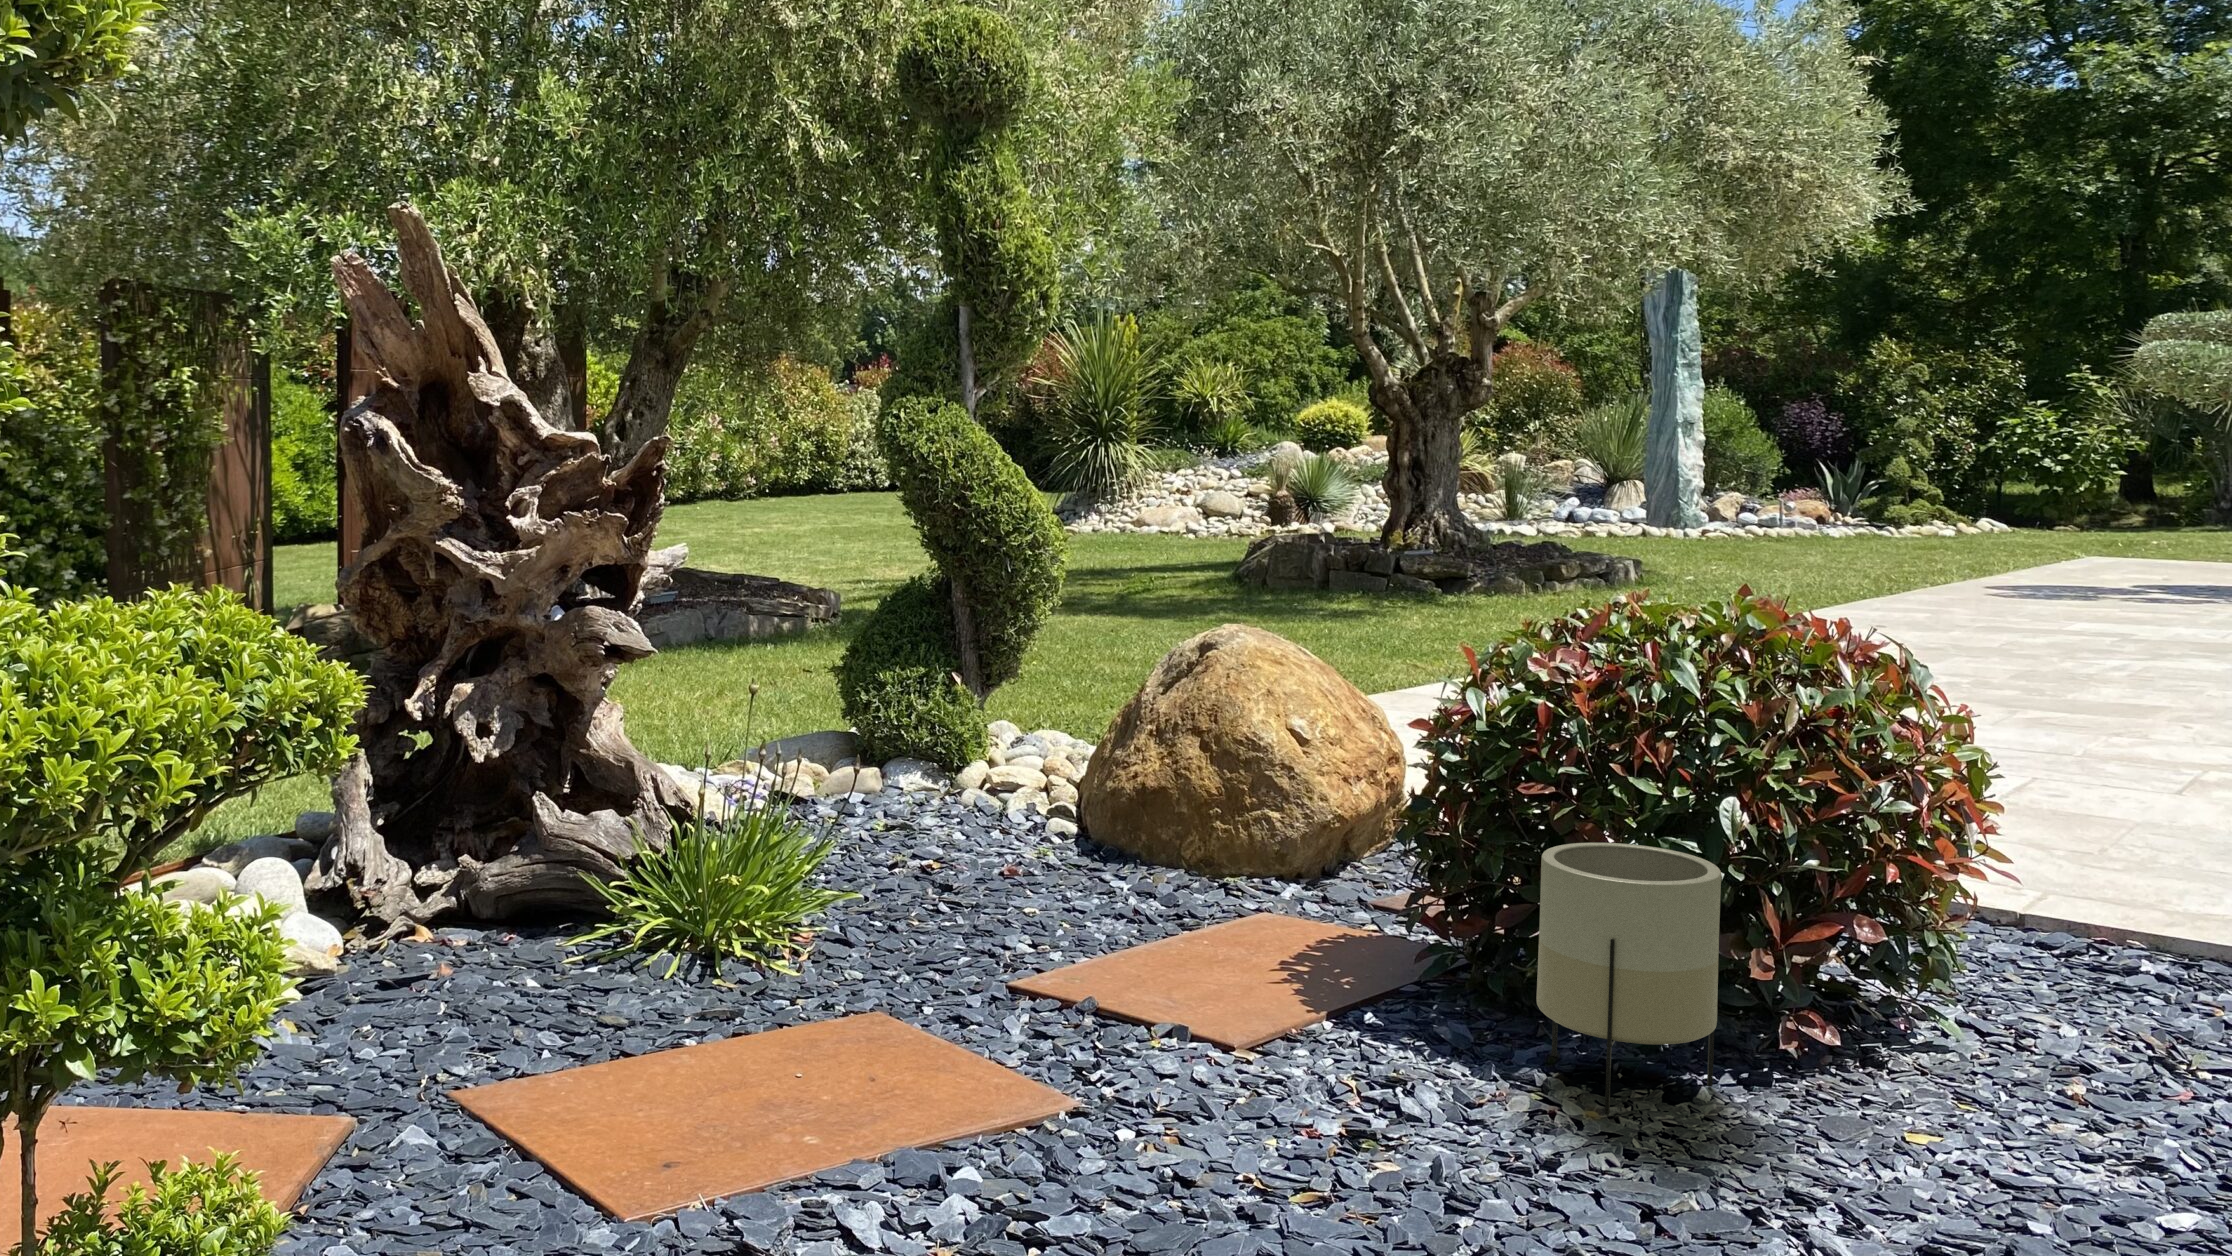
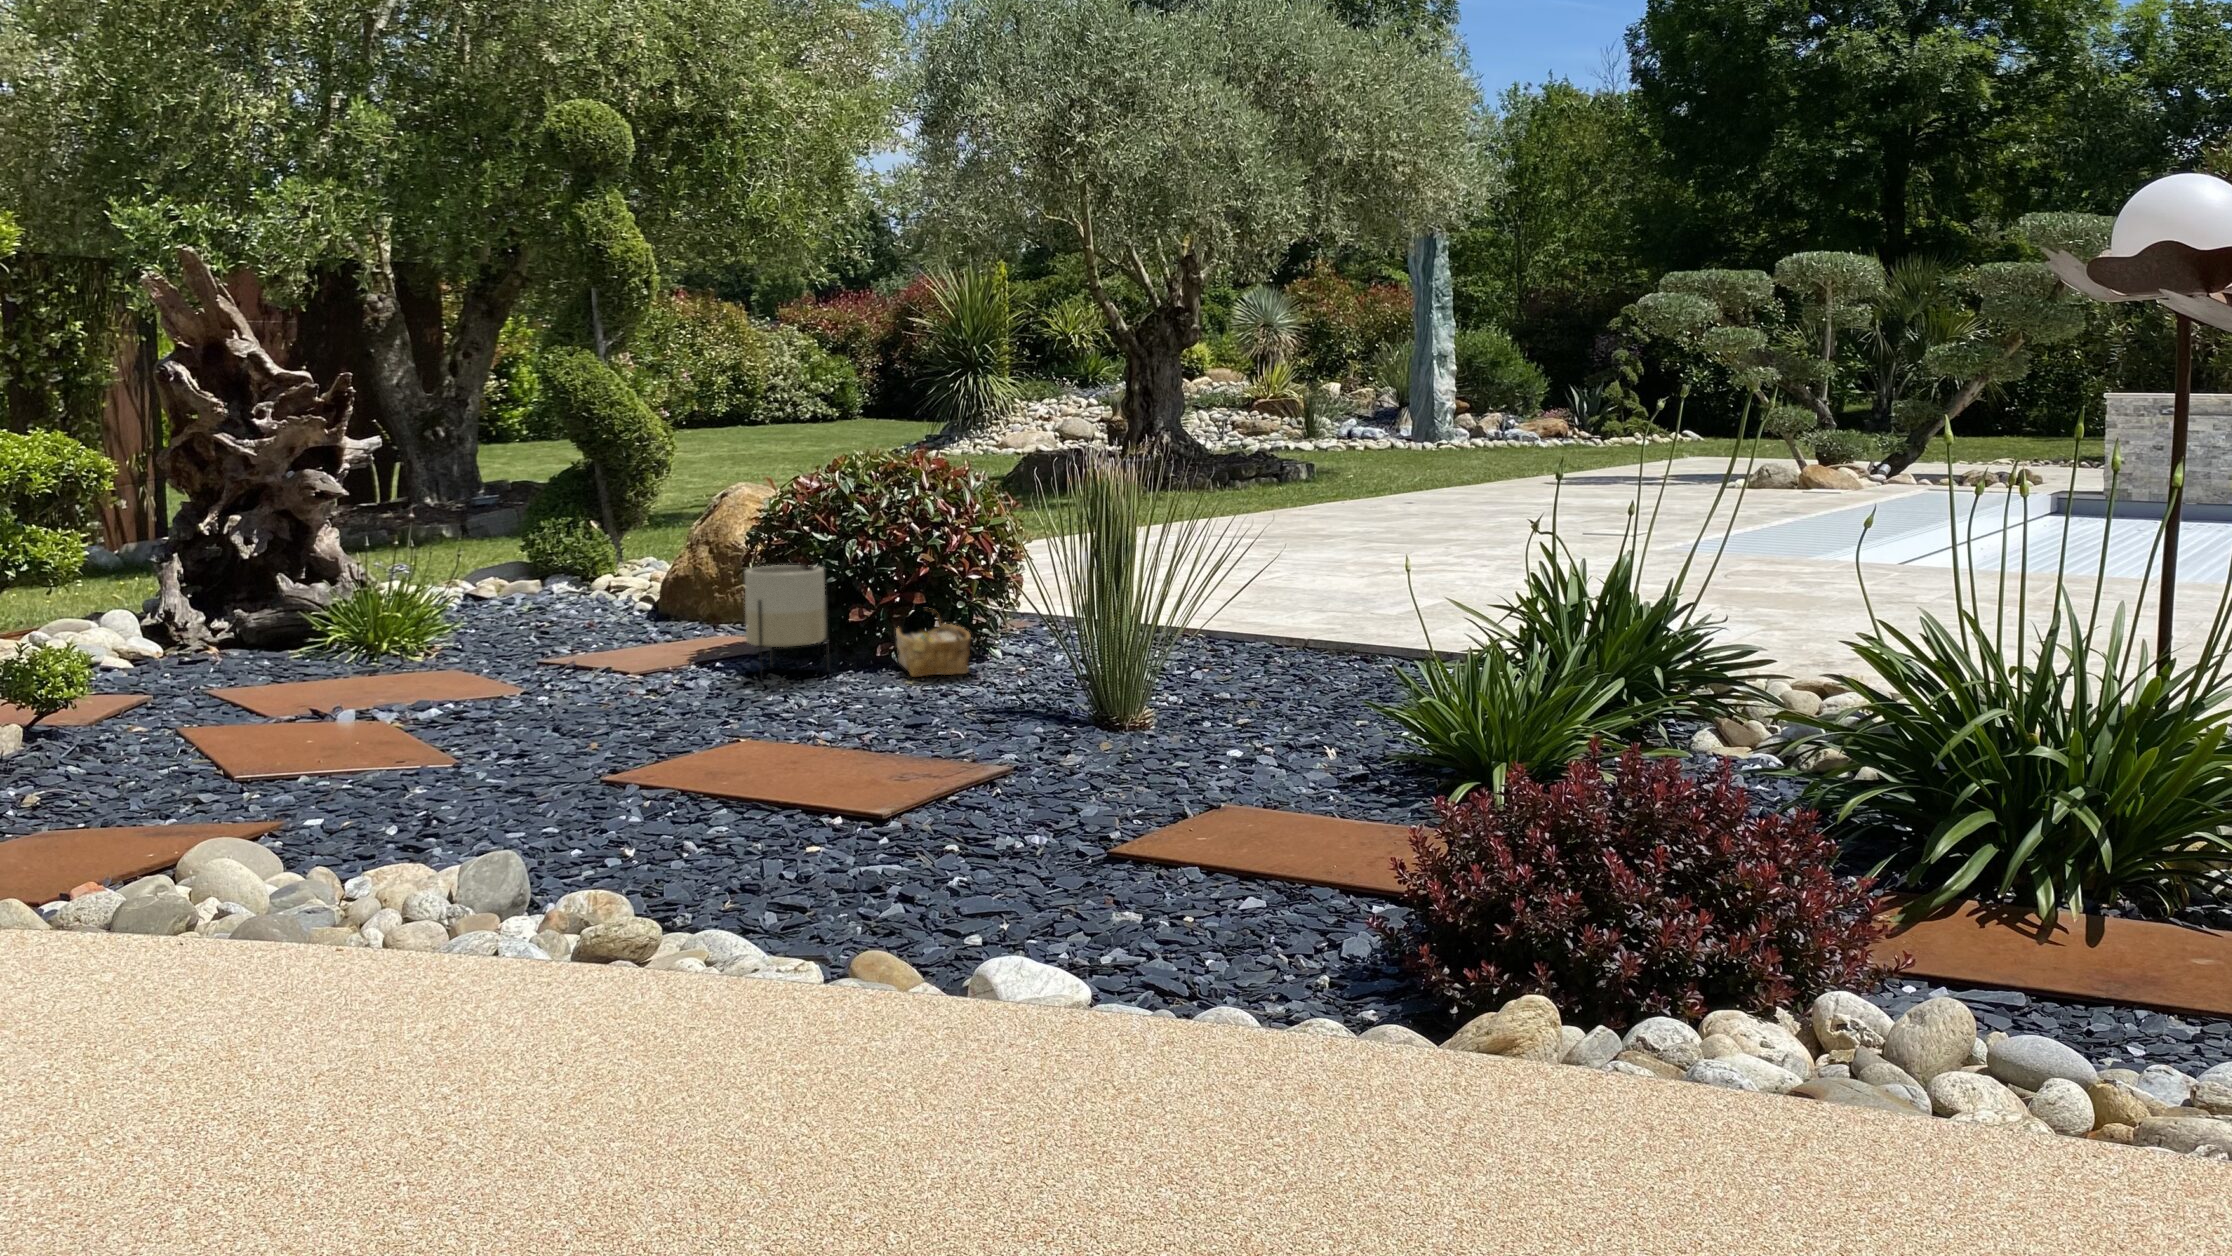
woven basket: none [1839,943,2062,1124] -> present [896,616,971,677]

